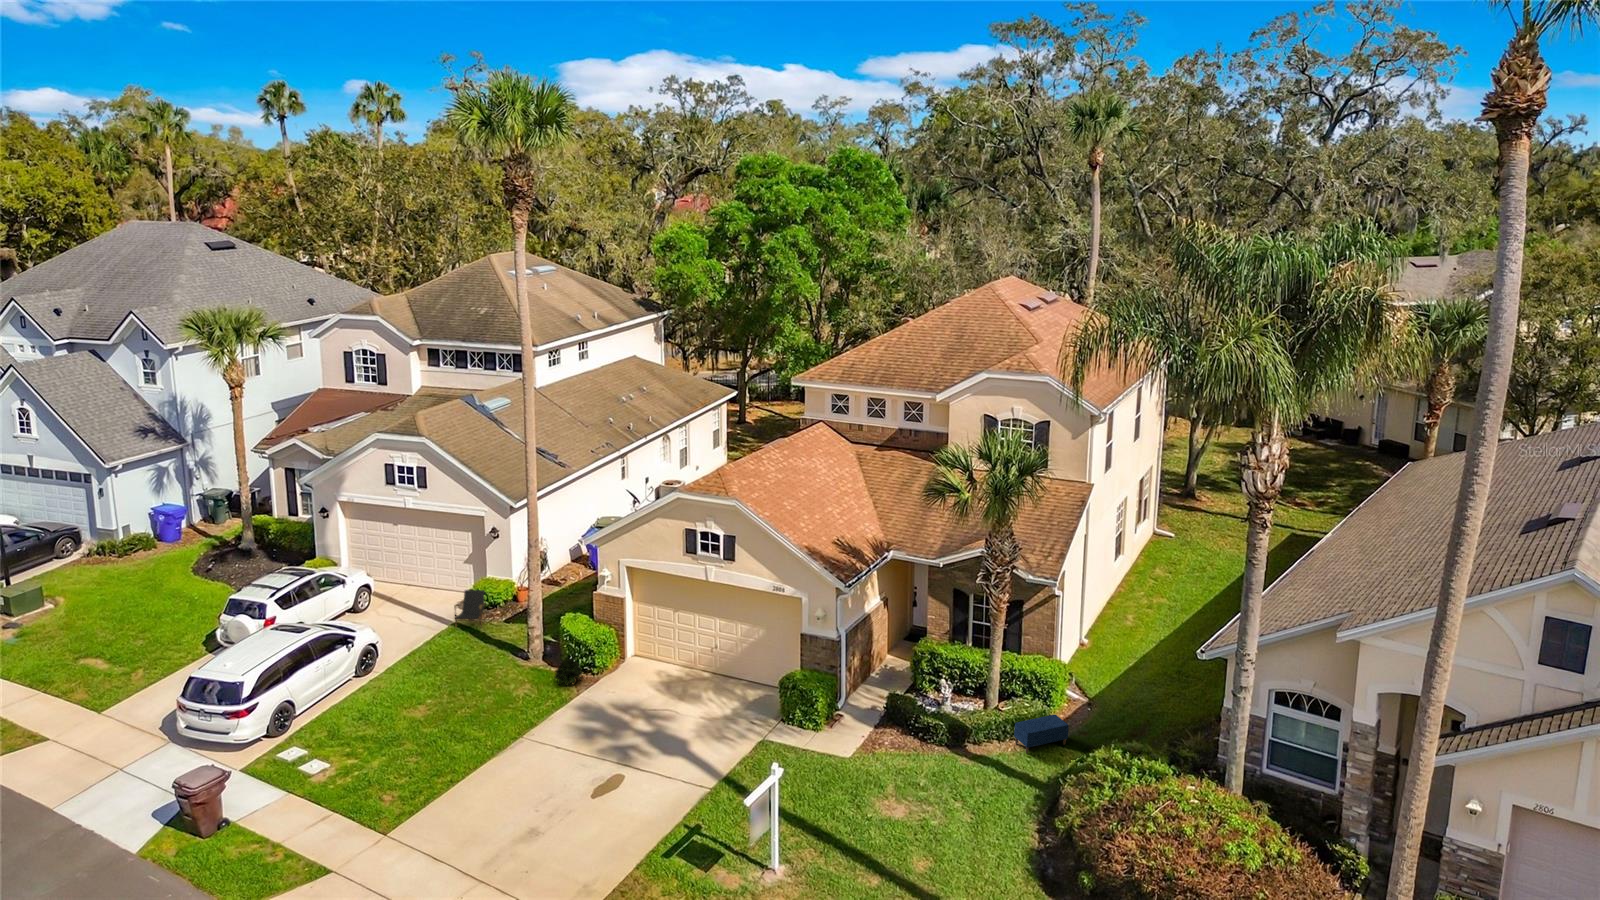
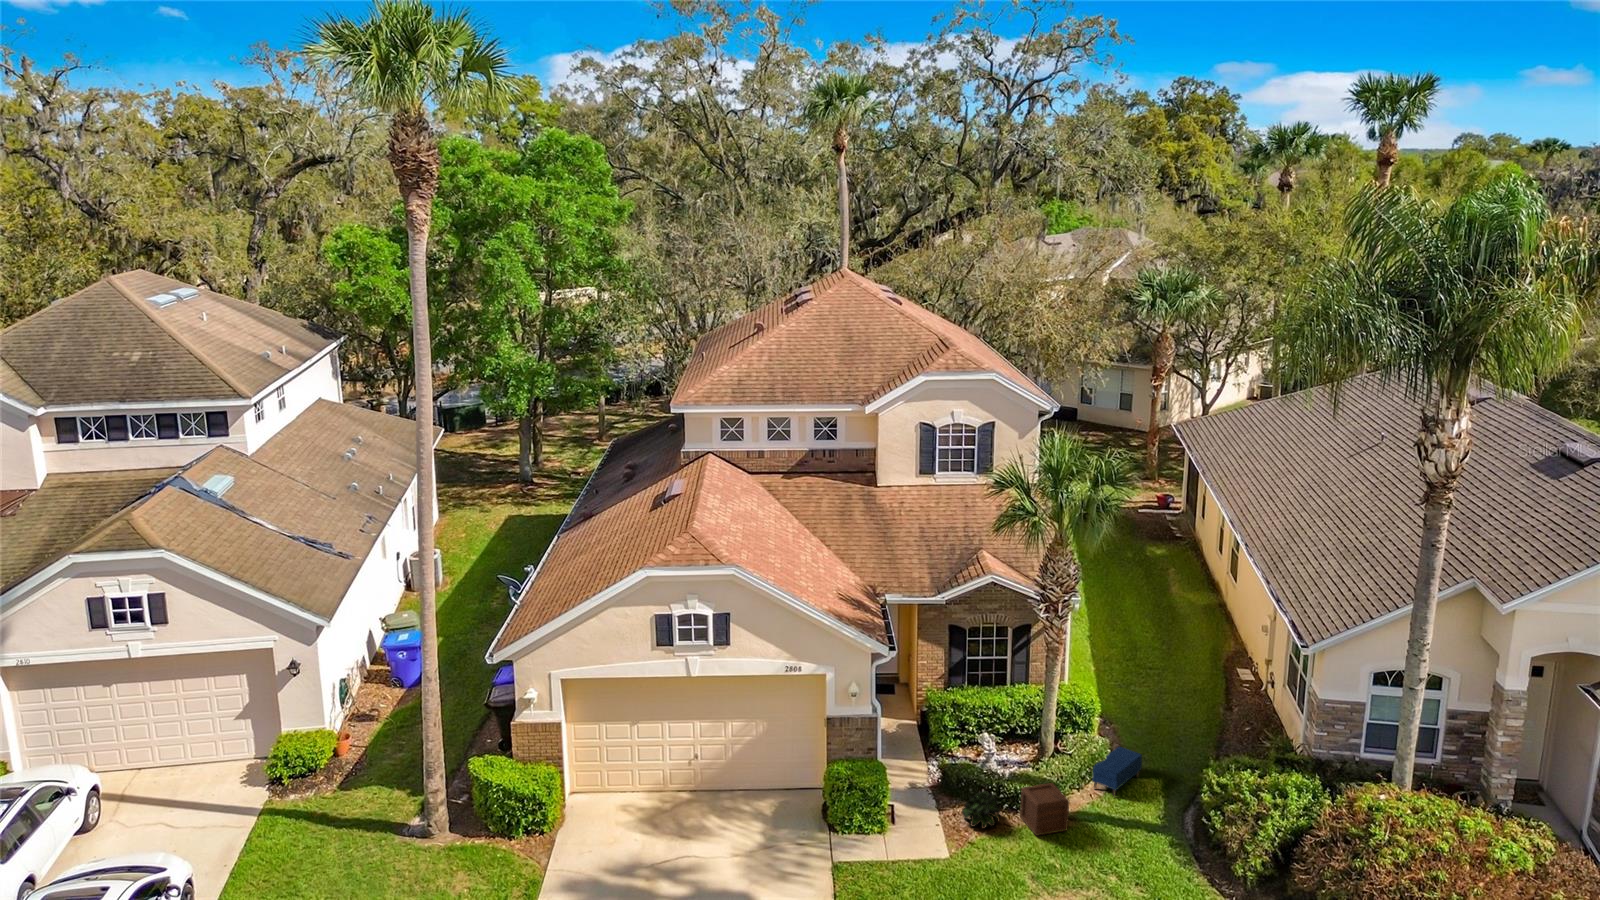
lounge chair: present [454,590,485,626] -> none [271,755,318,820]
potted plant: present [554,659,582,686] -> present [962,790,1001,829]
wooden crate: none [930,722,963,766] -> present [1020,783,1069,836]

